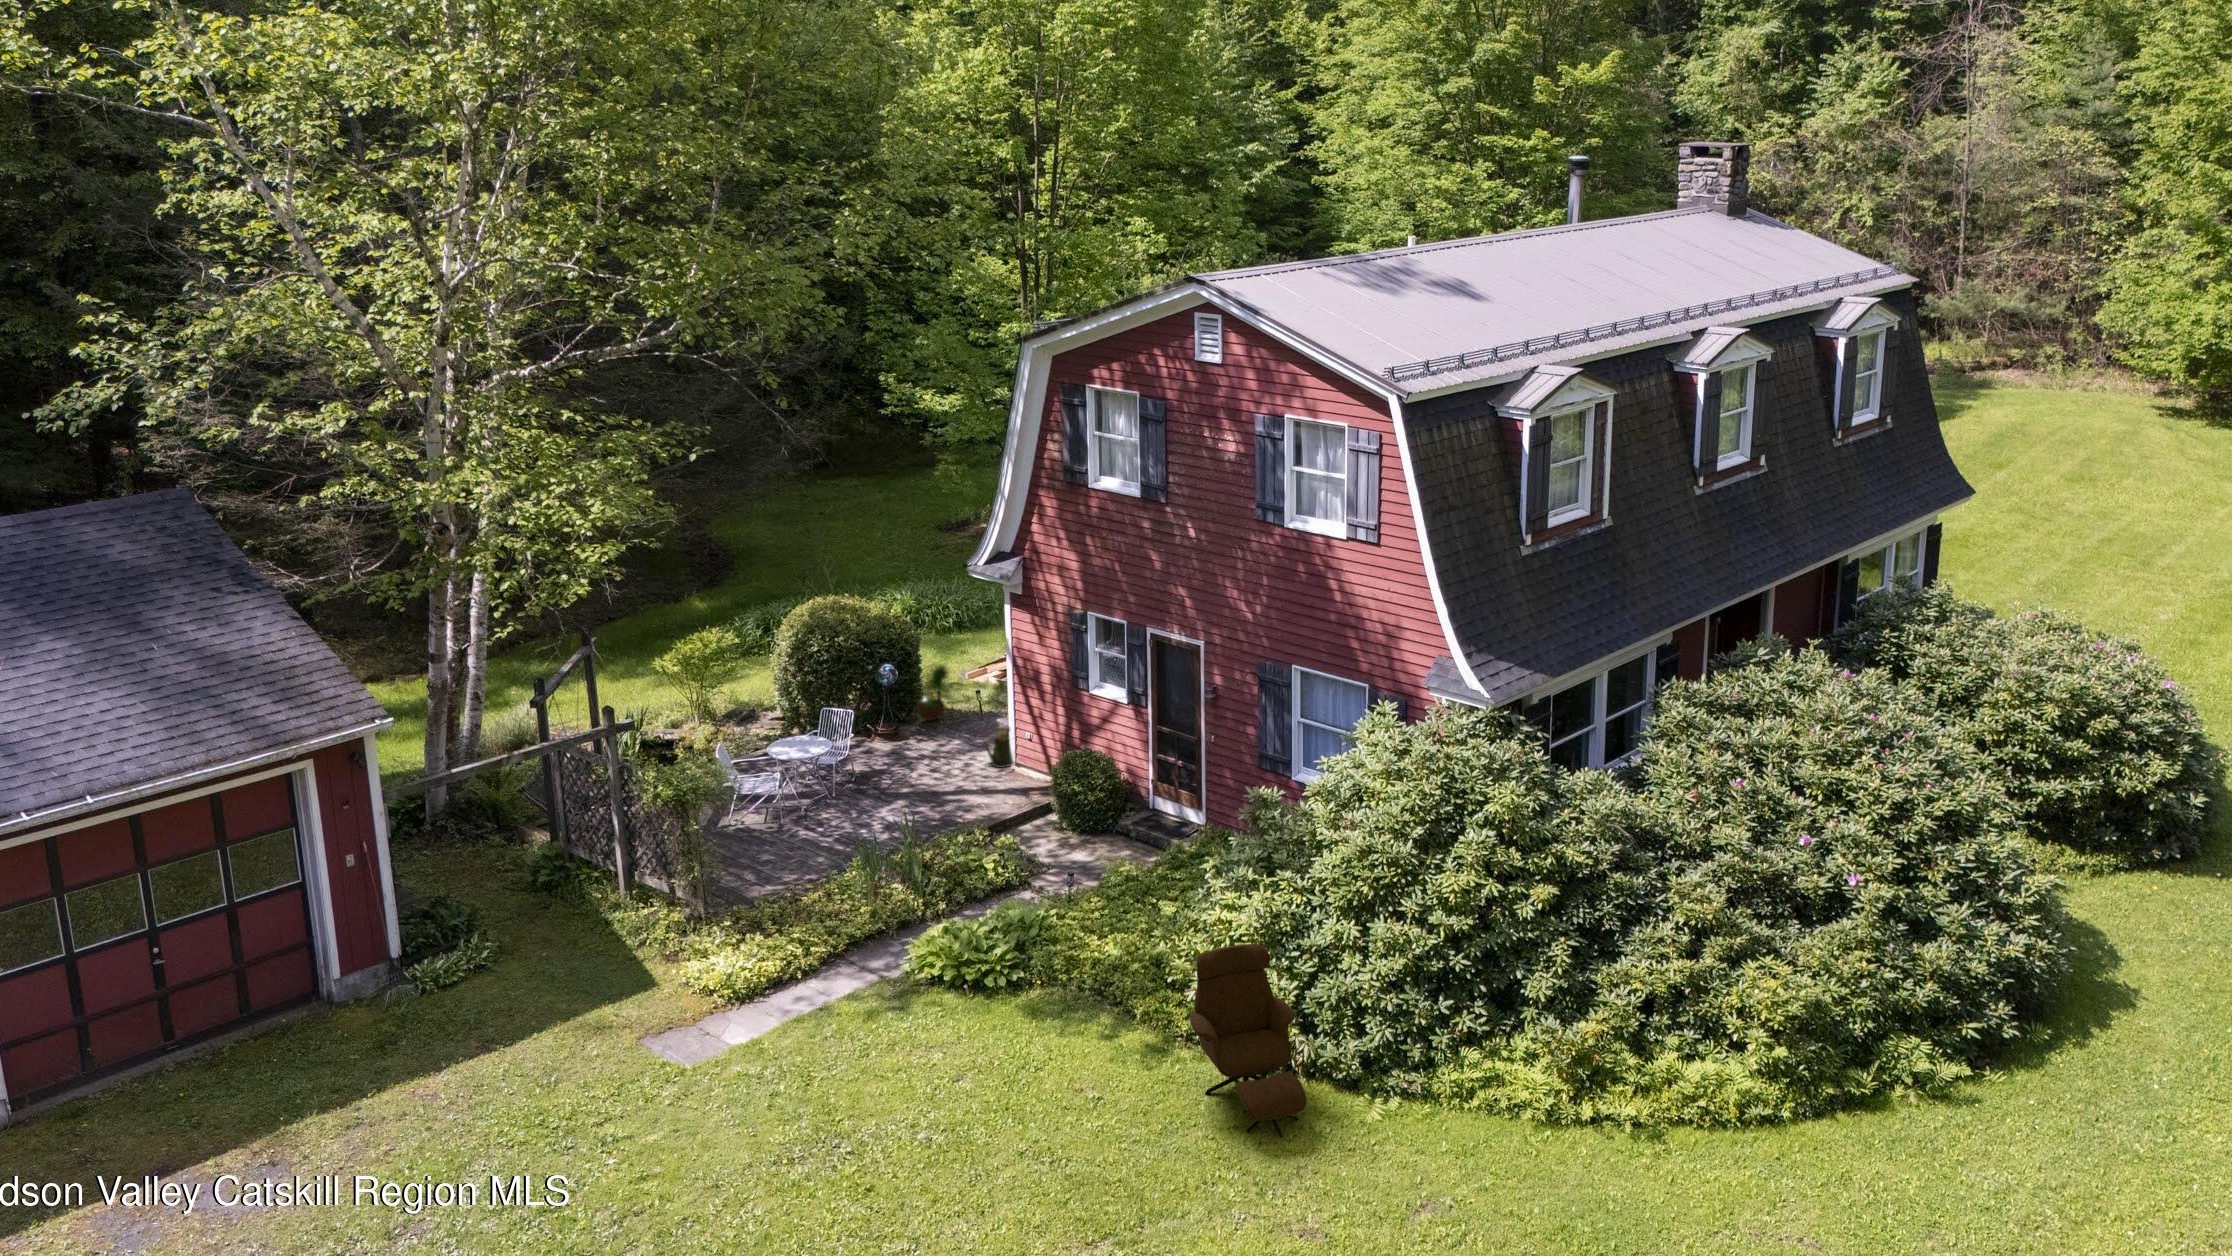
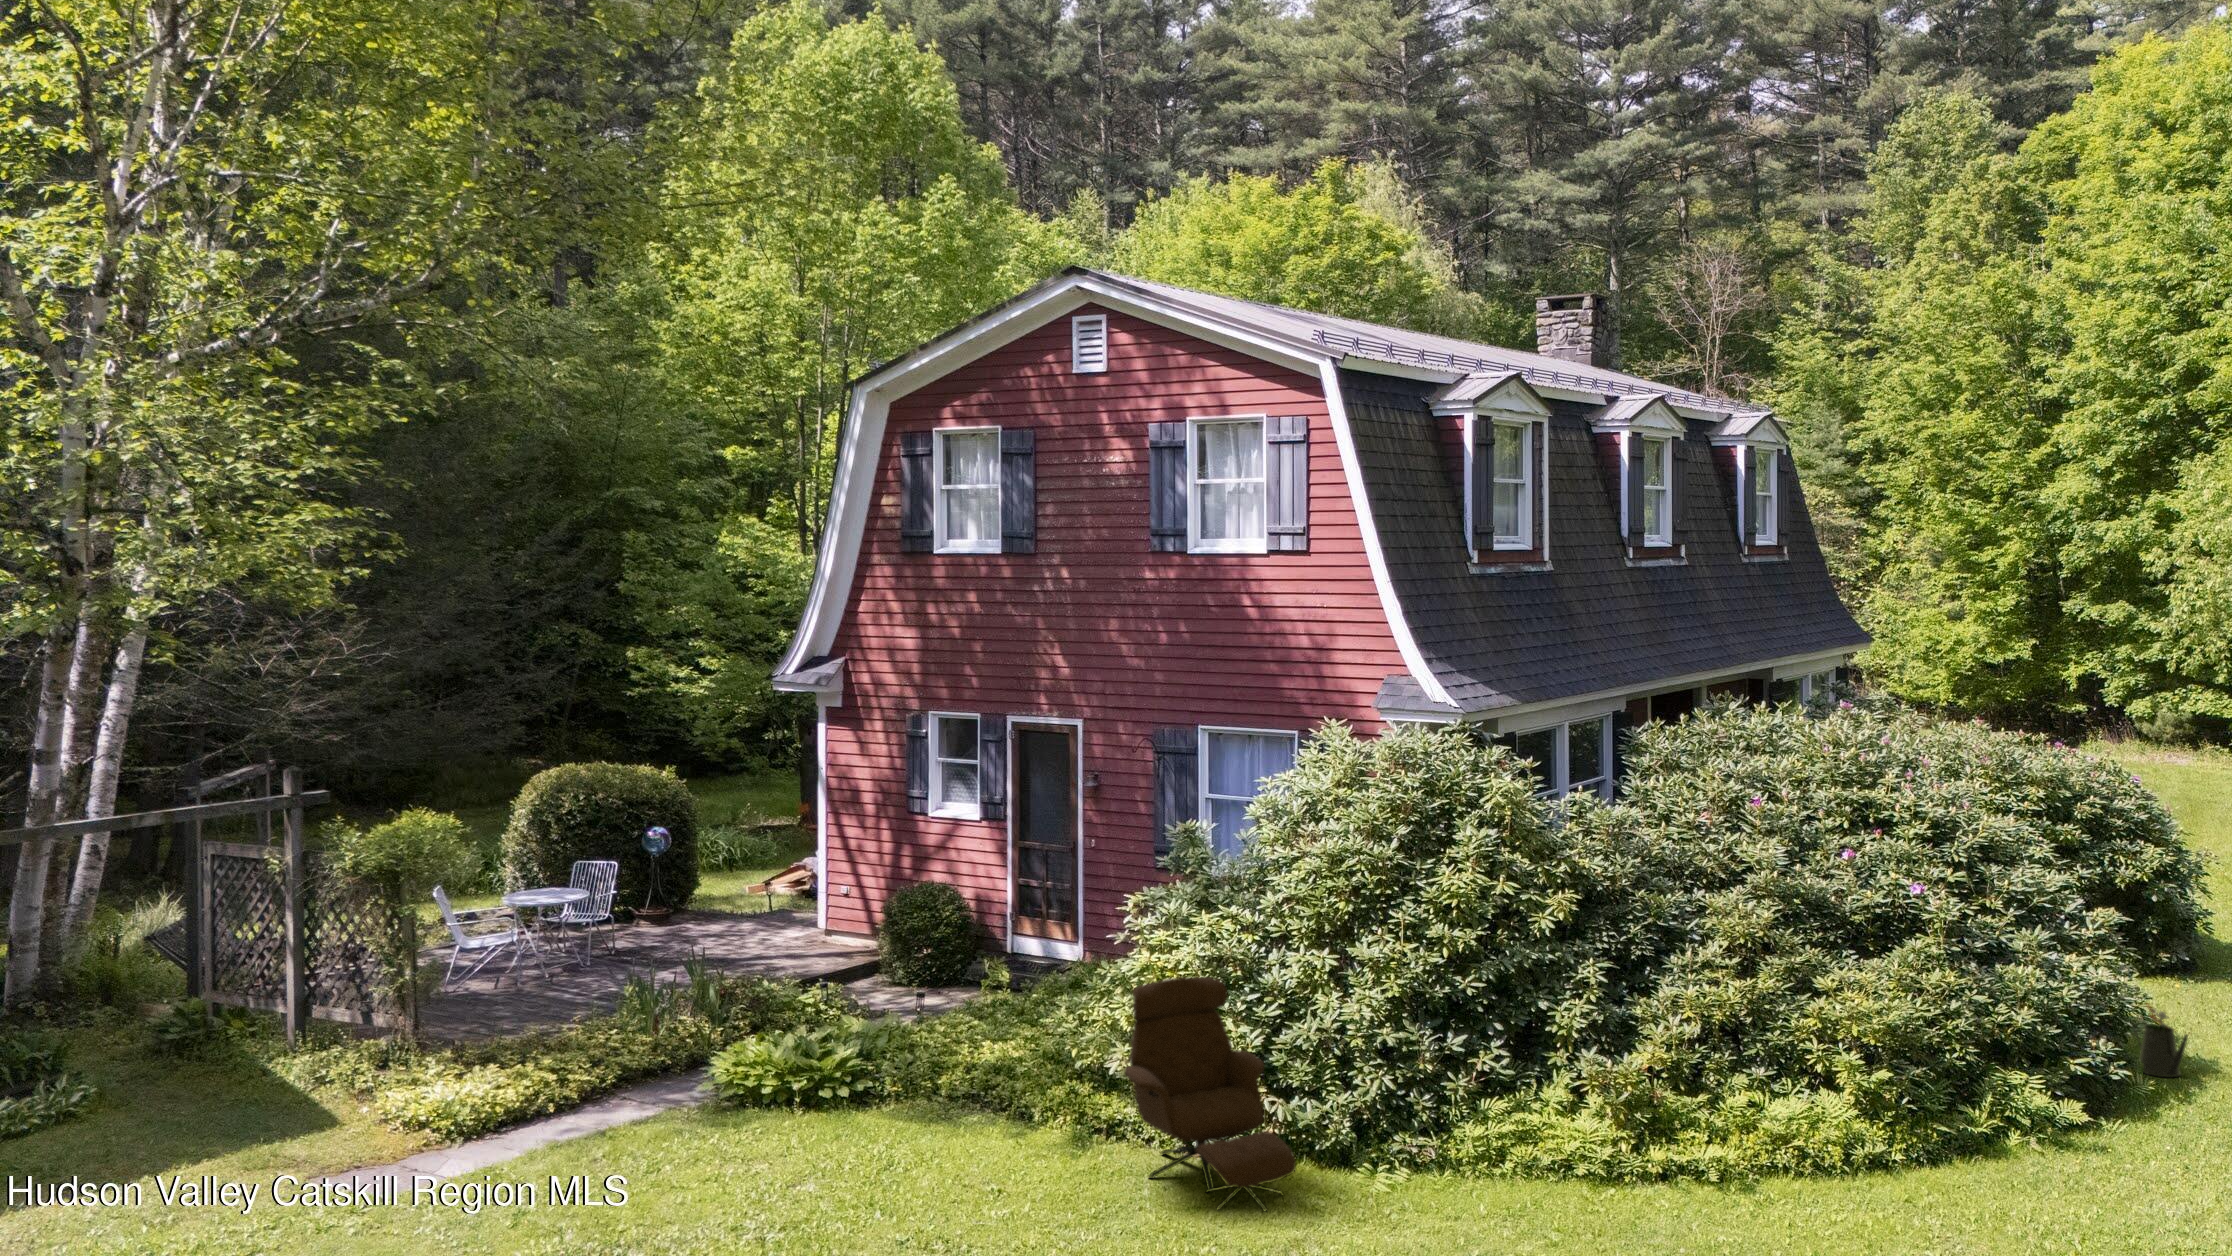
potted tree: present [917,664,949,720] -> none [689,812,736,891]
watering can: present [984,727,1013,768] -> present [2134,1004,2188,1077]

